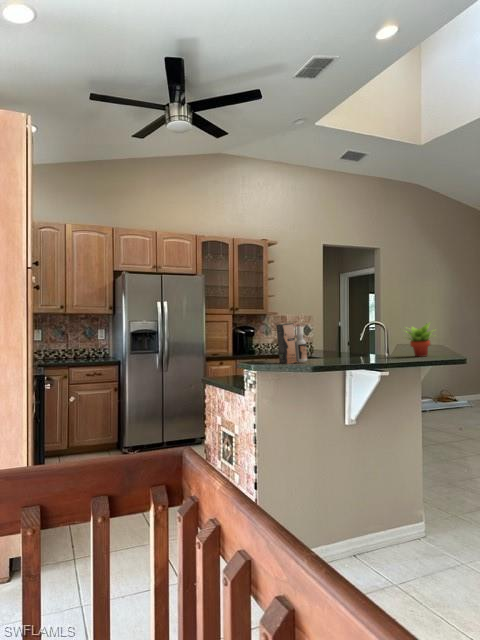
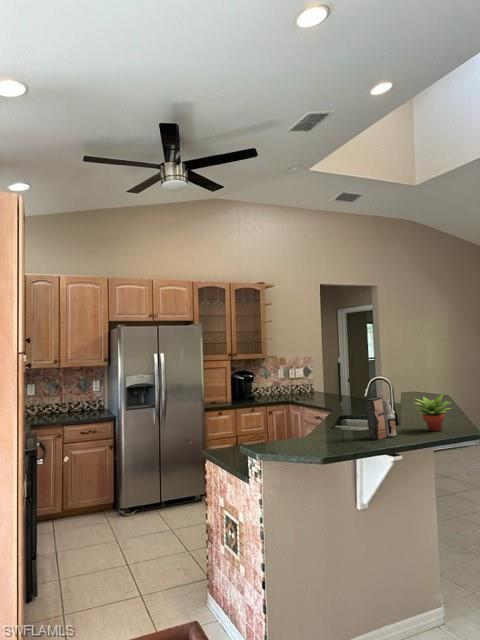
spray bottle: present [276,323,307,364] -> present [365,397,396,440]

